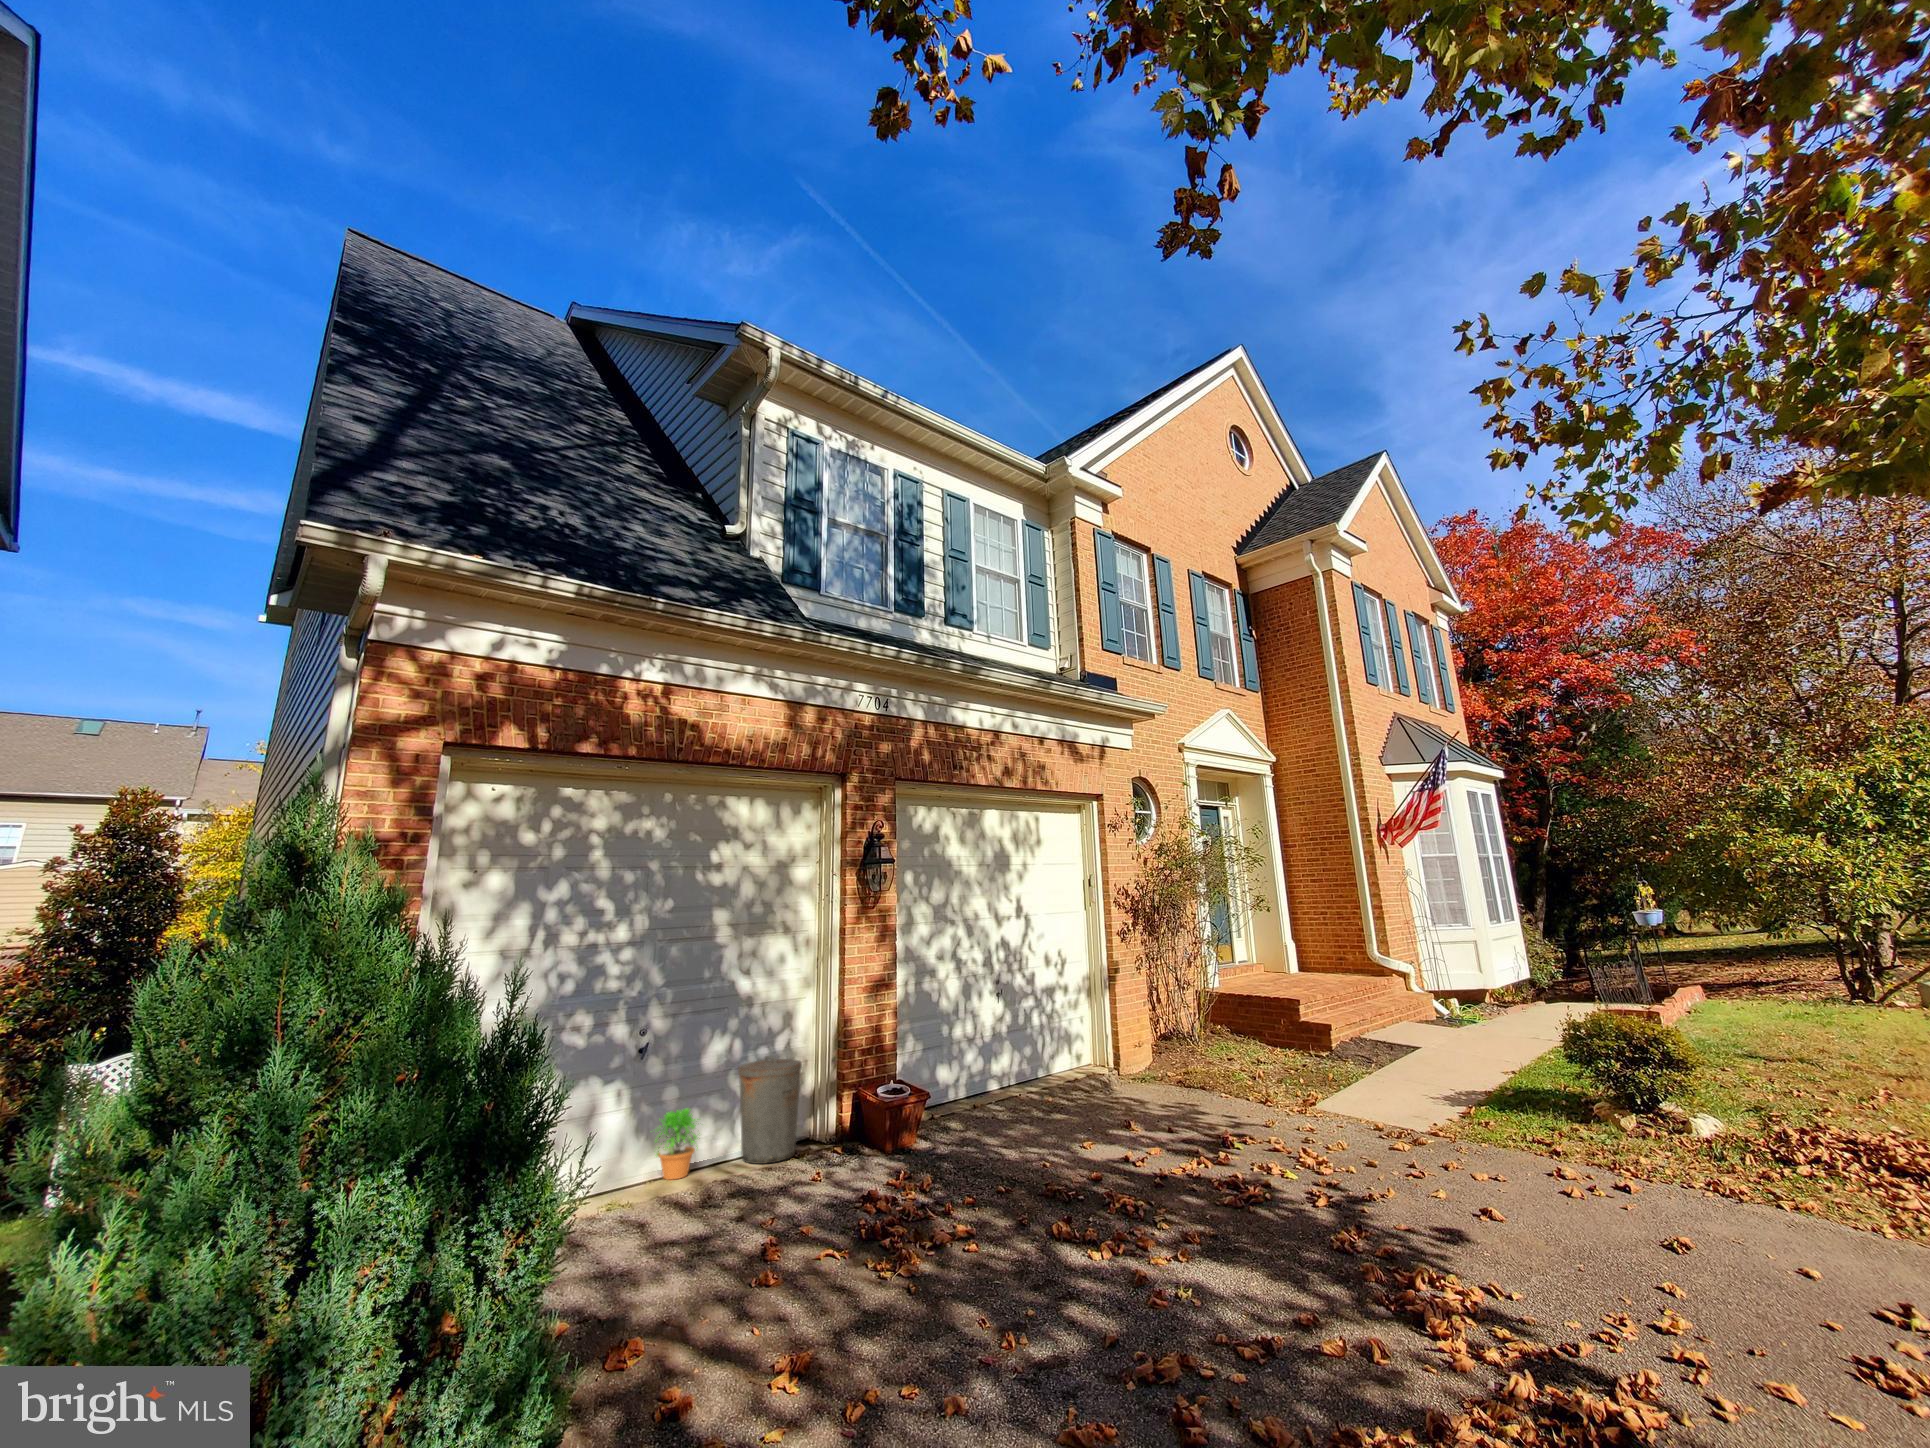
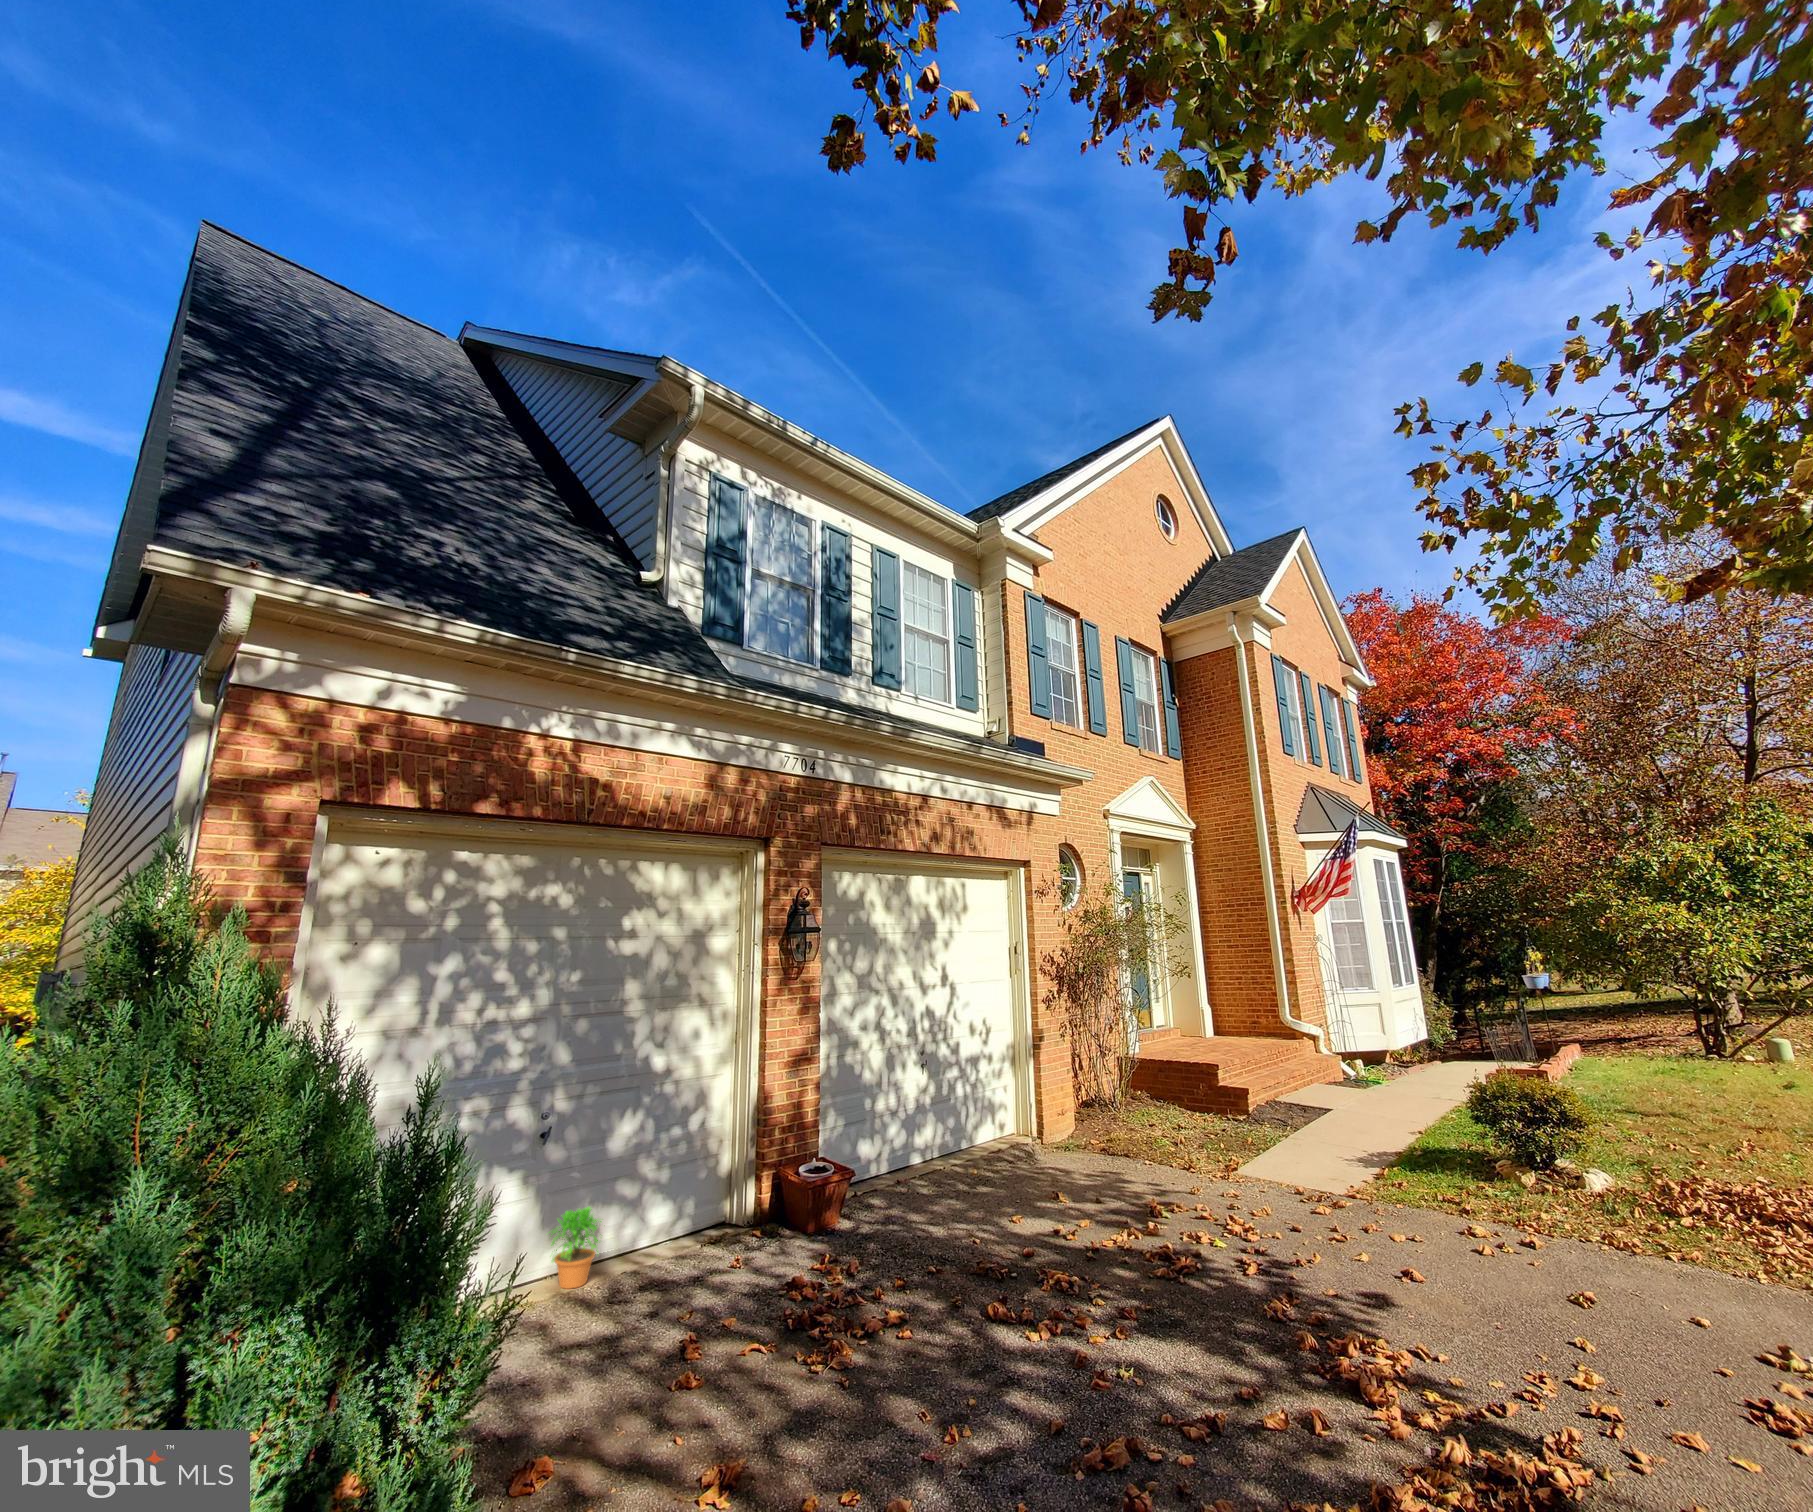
trash can: present [738,1056,802,1164] -> none [646,1146,715,1268]

